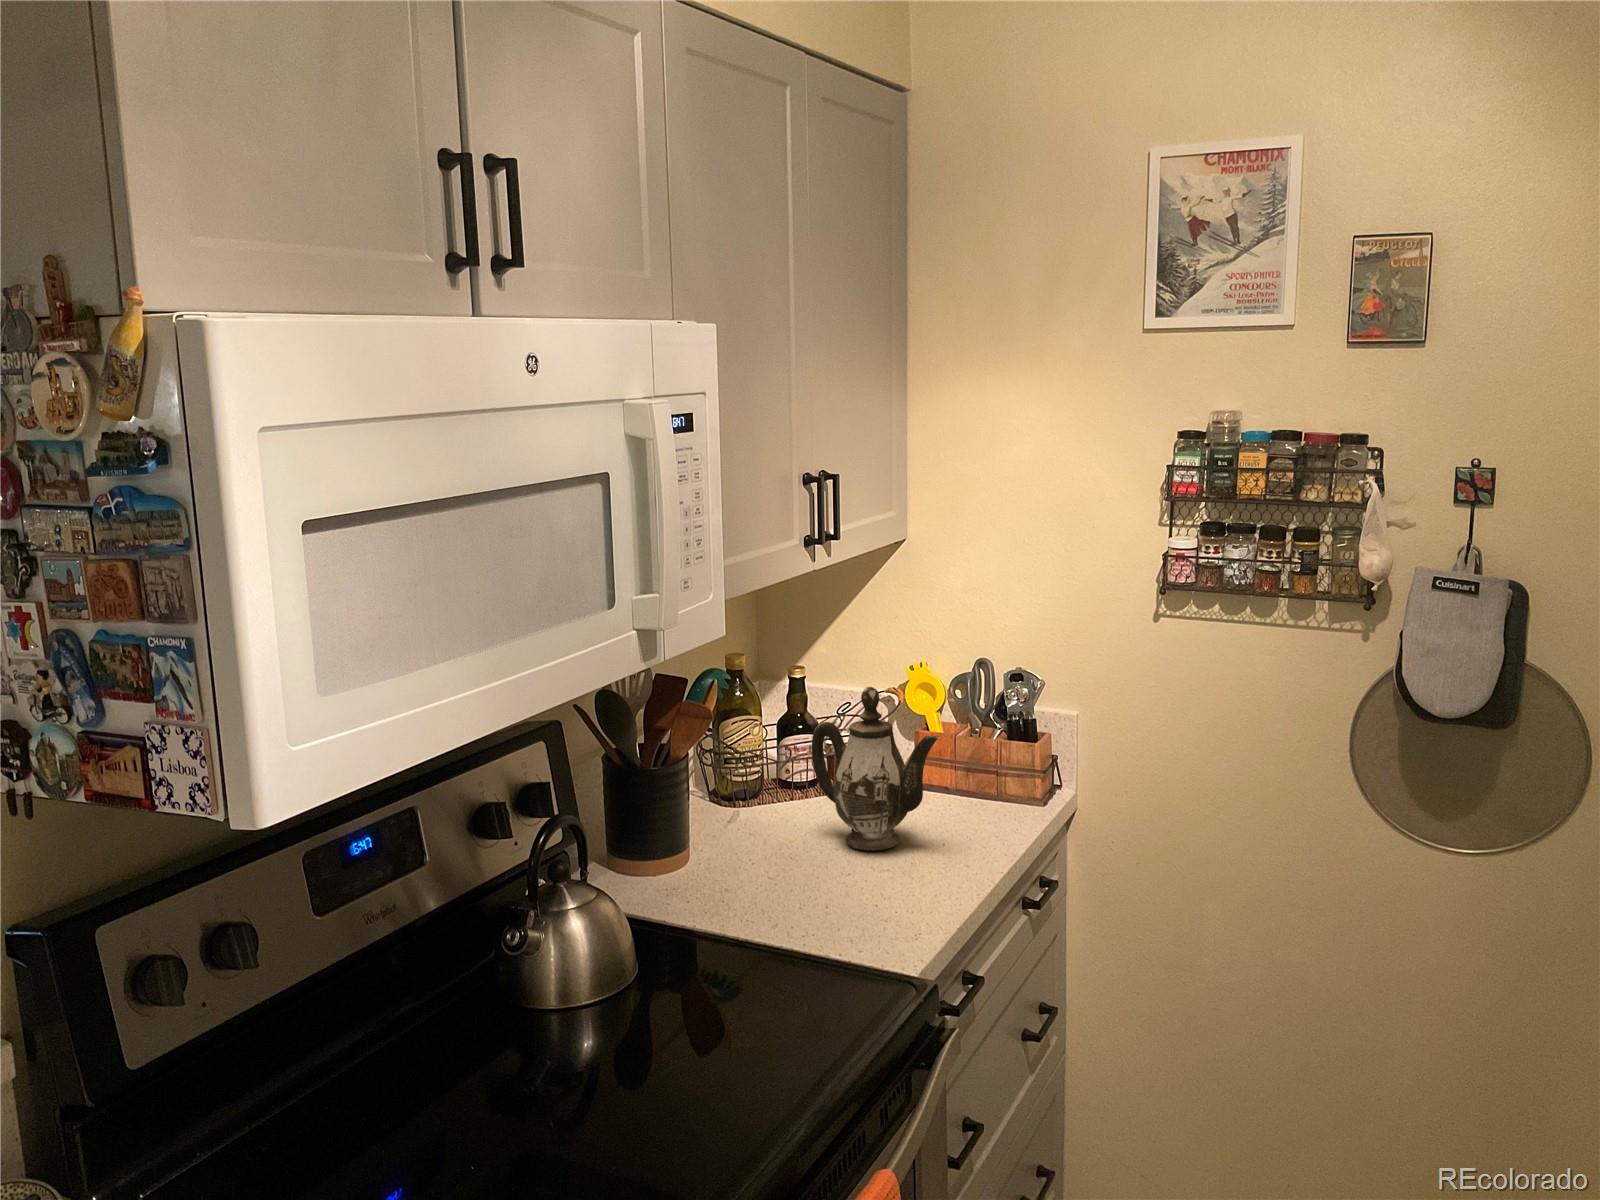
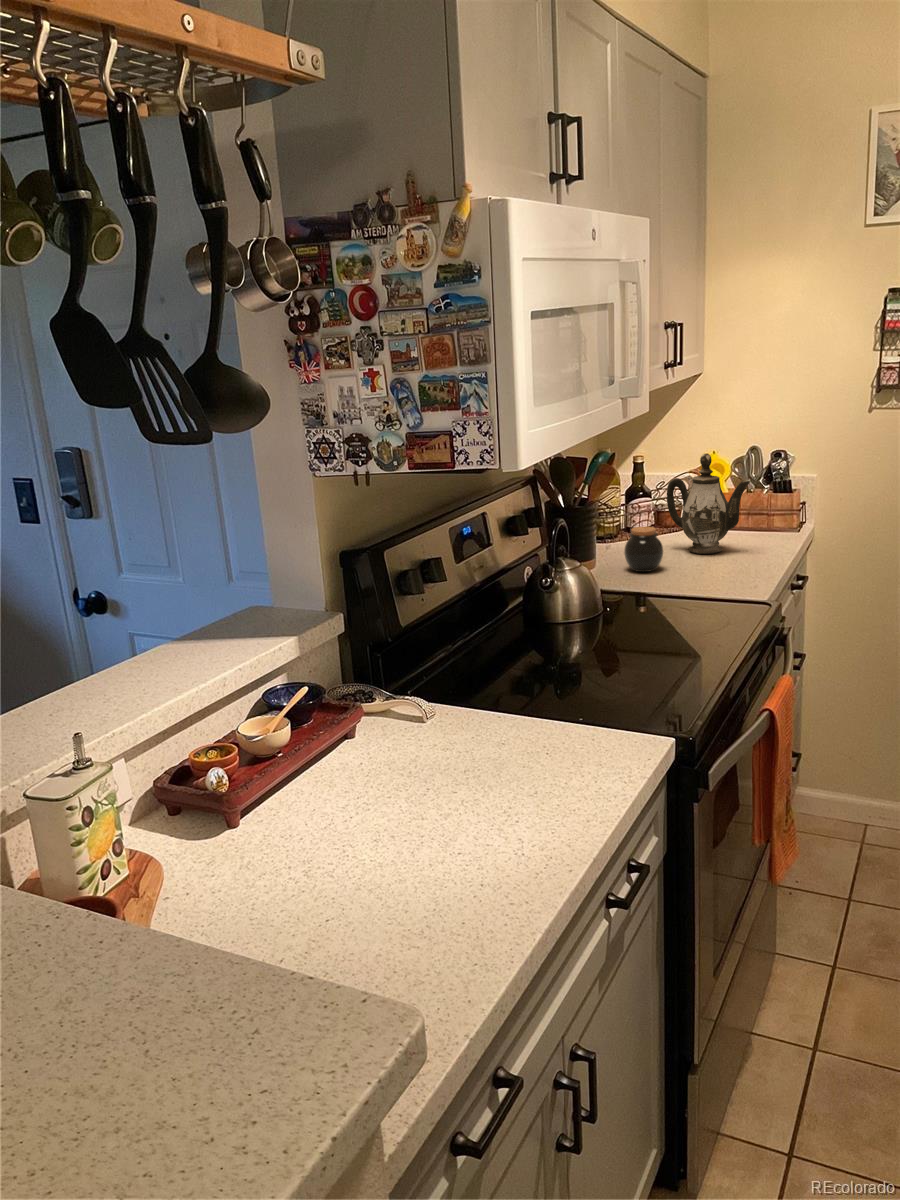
jar: none [718,810,782,890] -> present [624,526,663,572]

